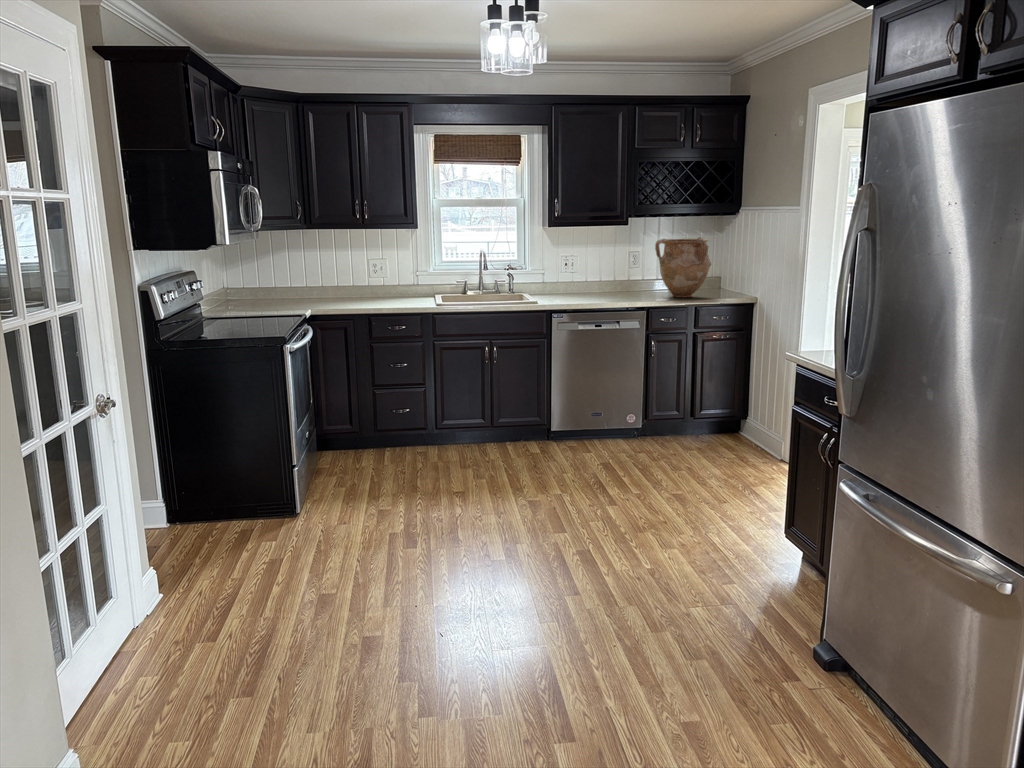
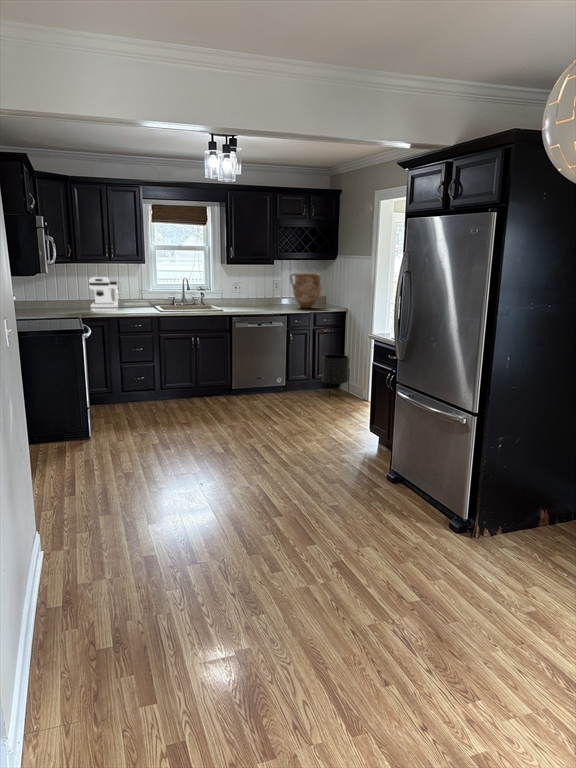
coffee maker: none [328,252,375,306] -> present [89,277,118,312]
planter: none [706,377,756,451] -> present [322,354,350,396]

